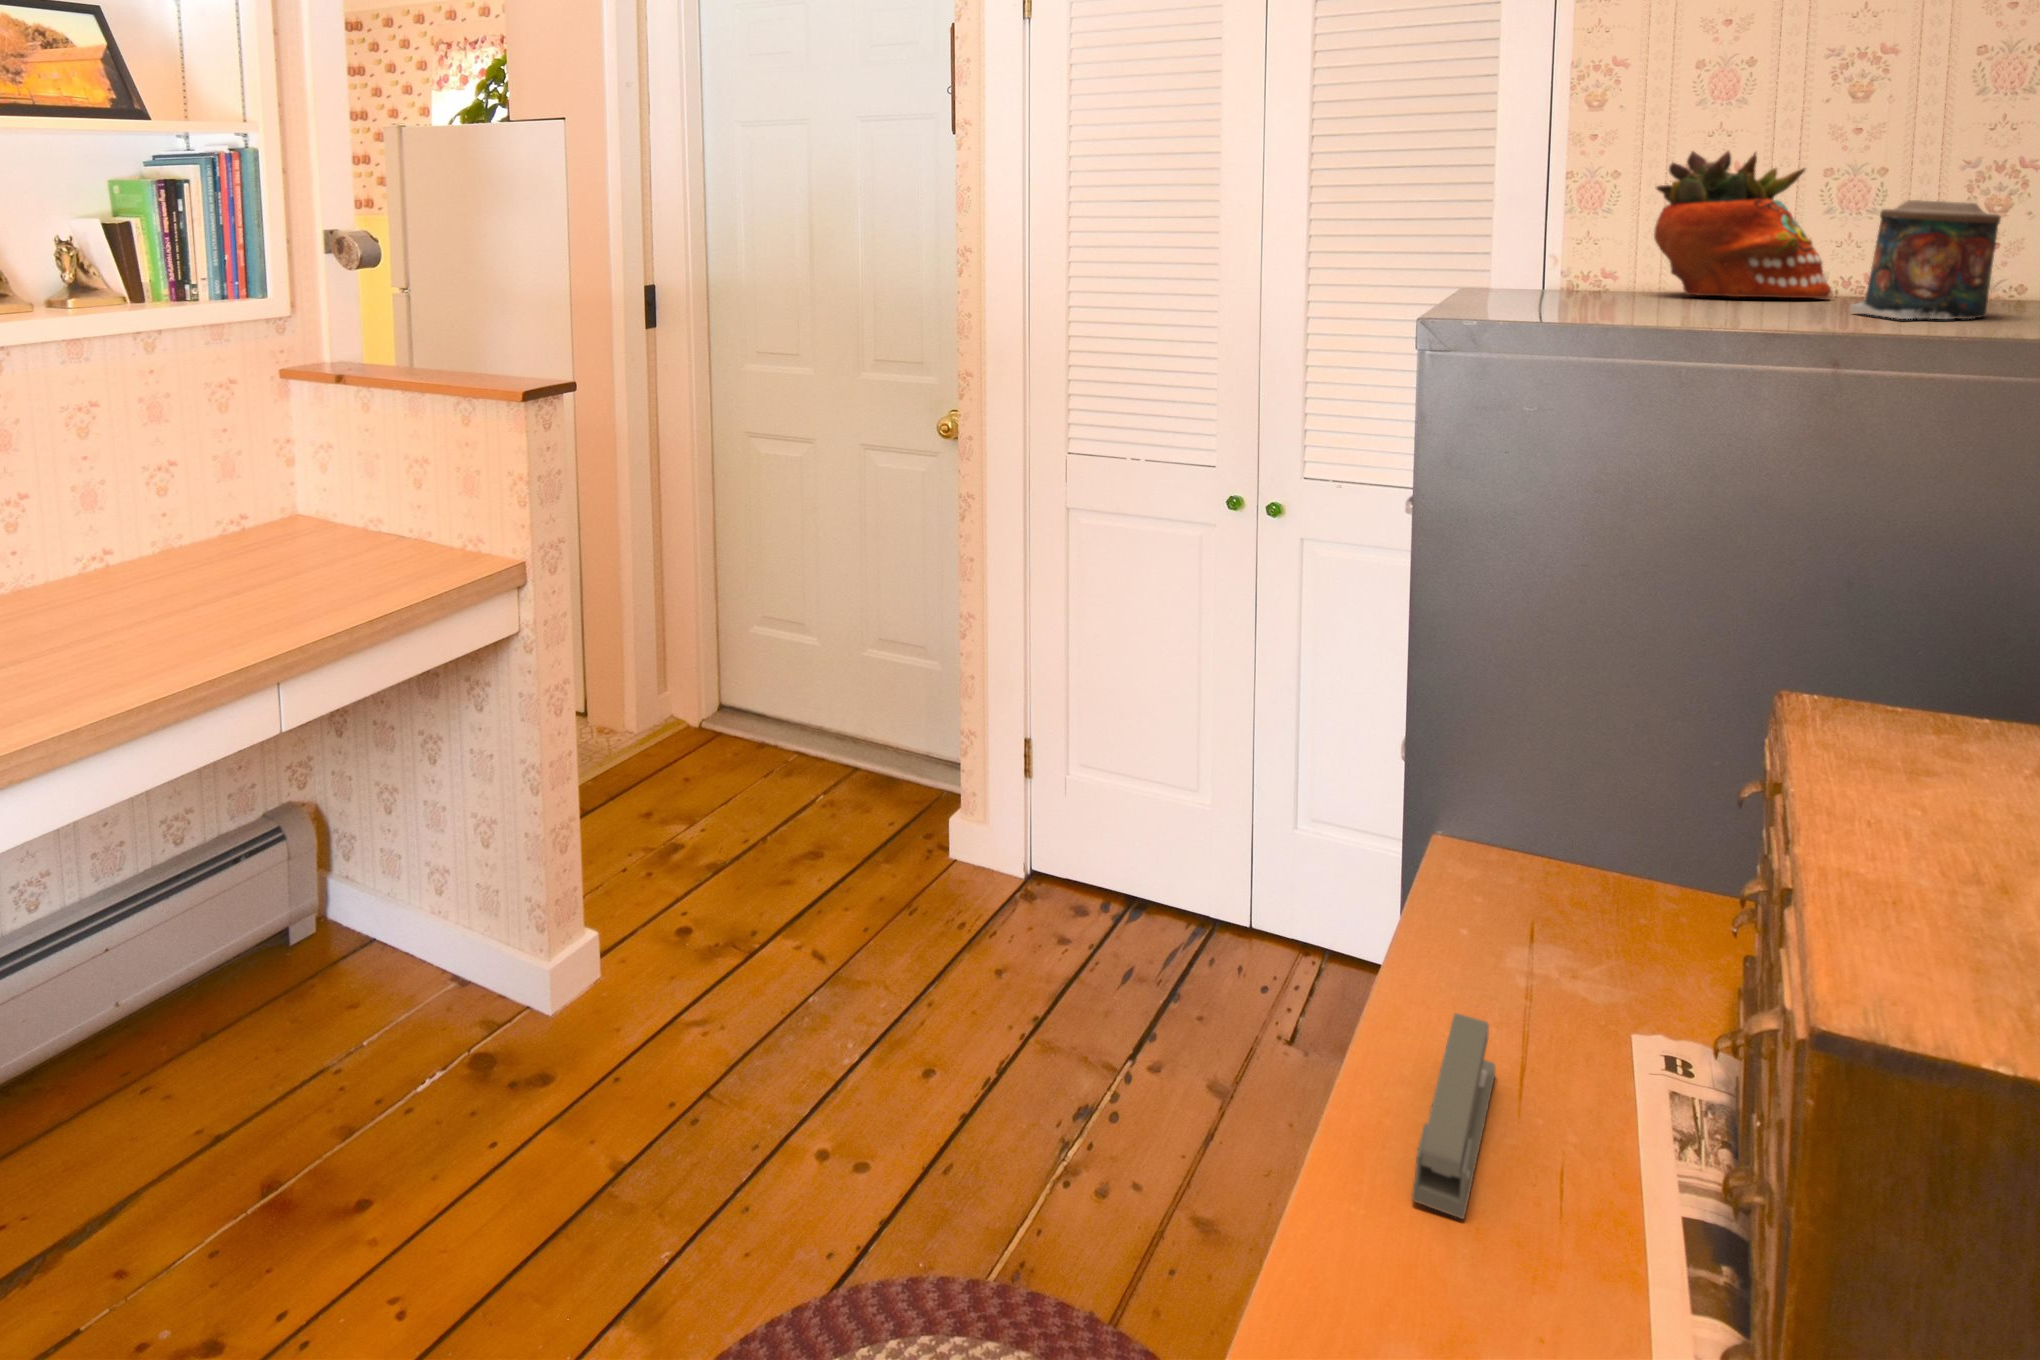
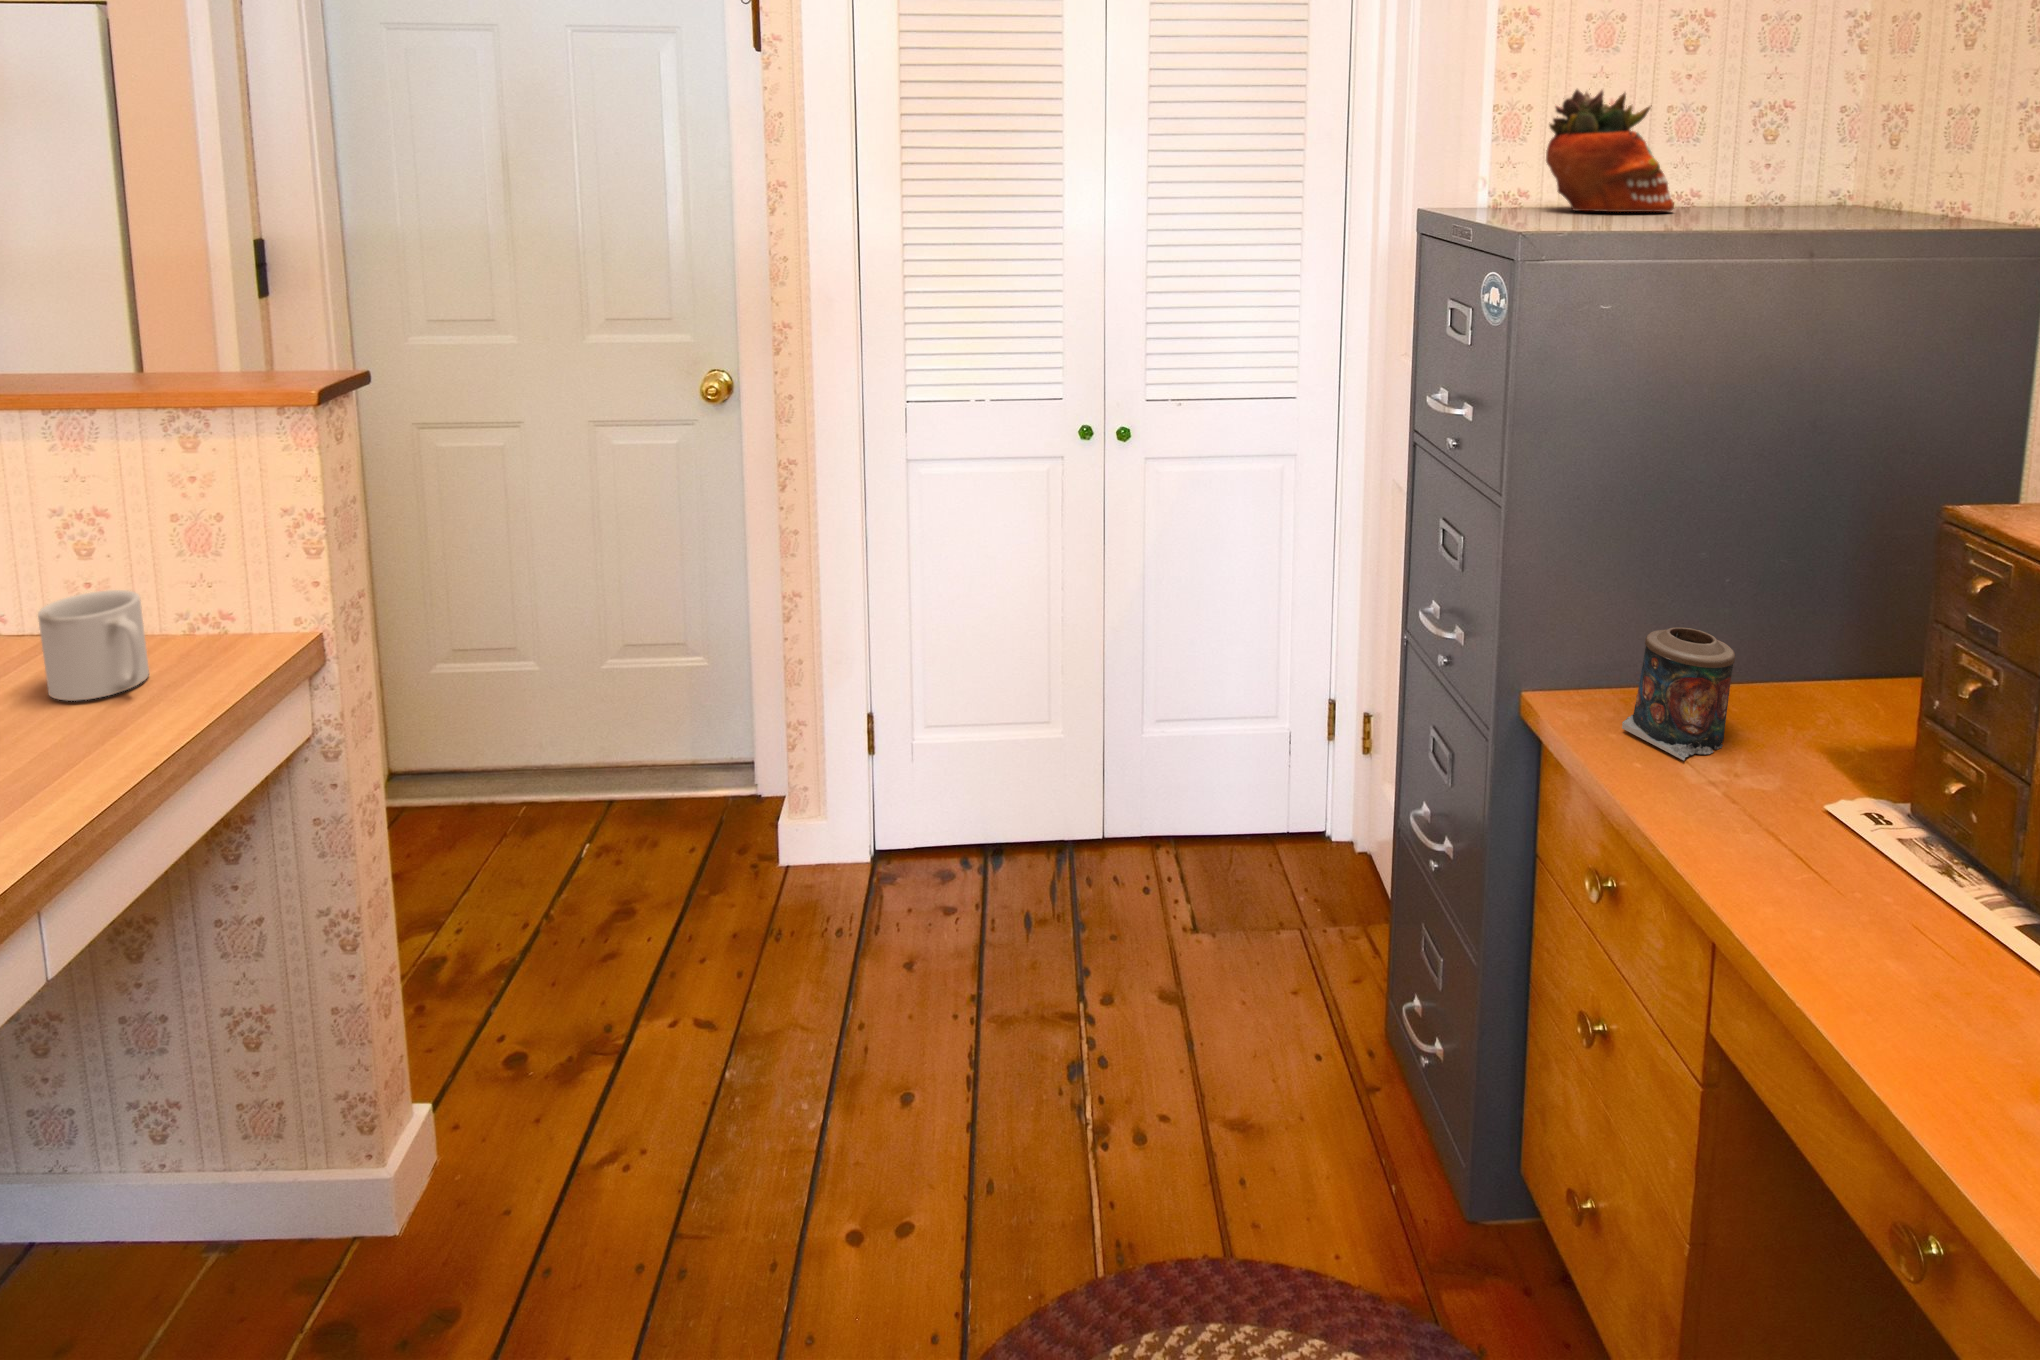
candle: present [1850,200,2001,319] -> present [1622,627,1735,760]
mug: none [356,509,415,575] -> present [38,590,149,701]
stapler: present [1412,1013,1495,1219] -> none [1753,835,1898,992]

